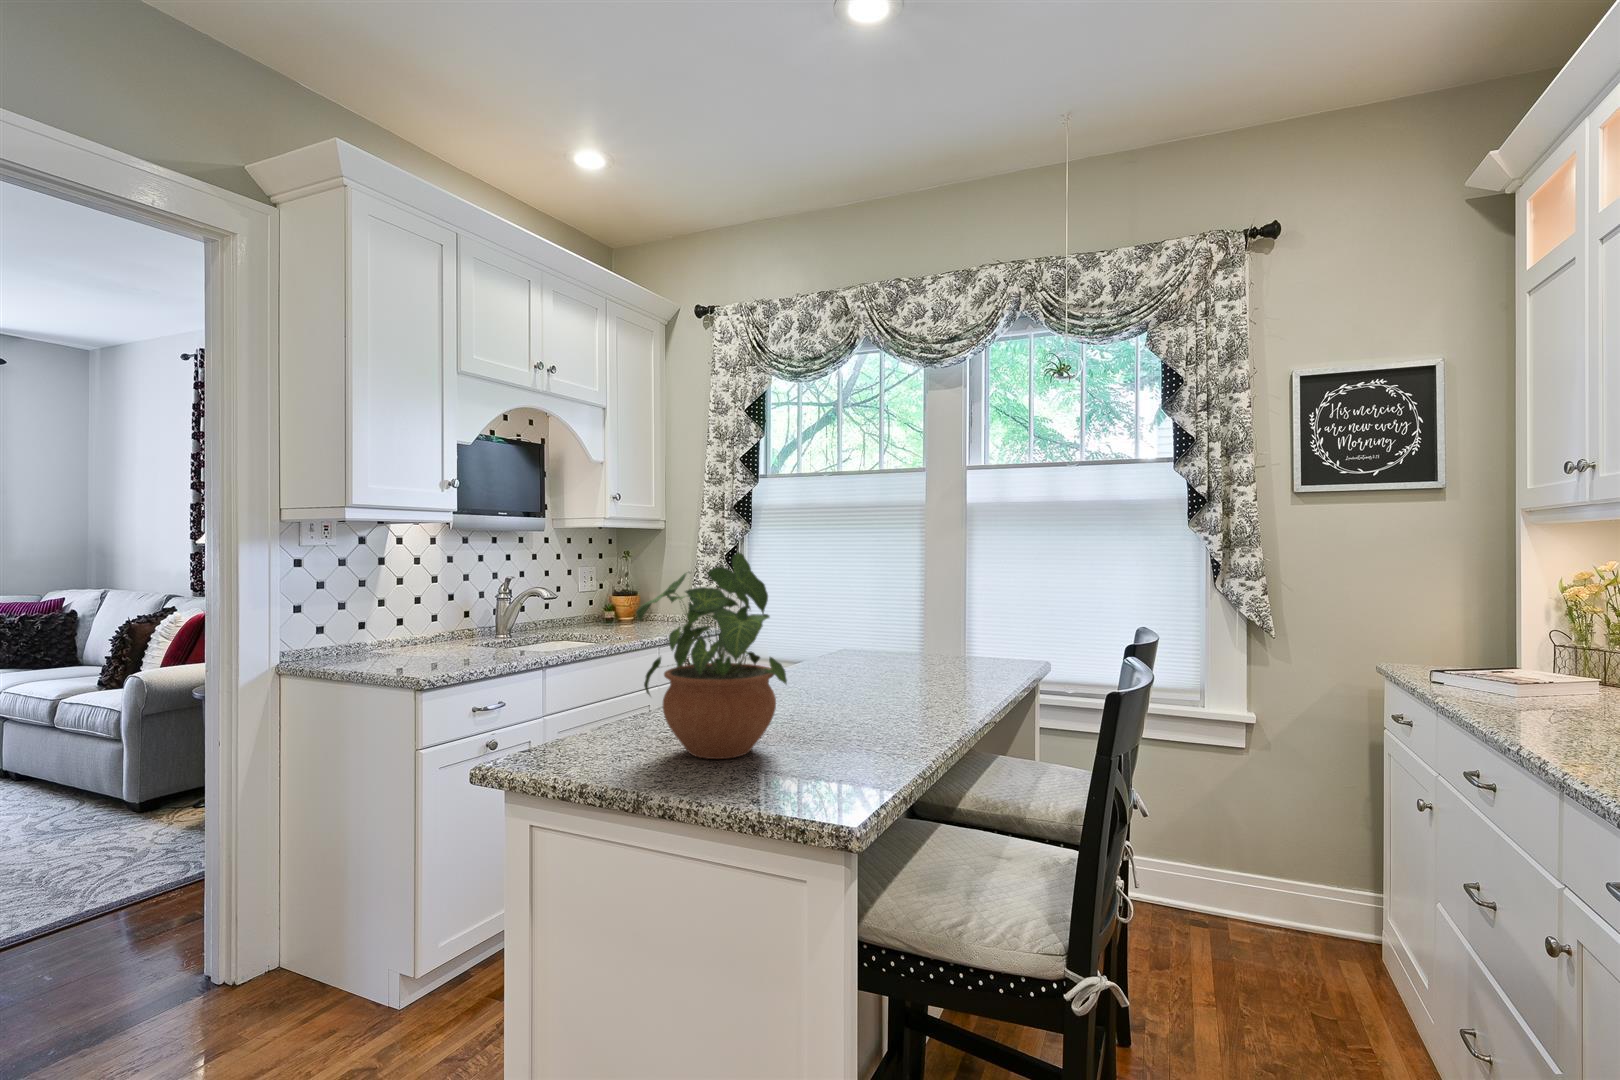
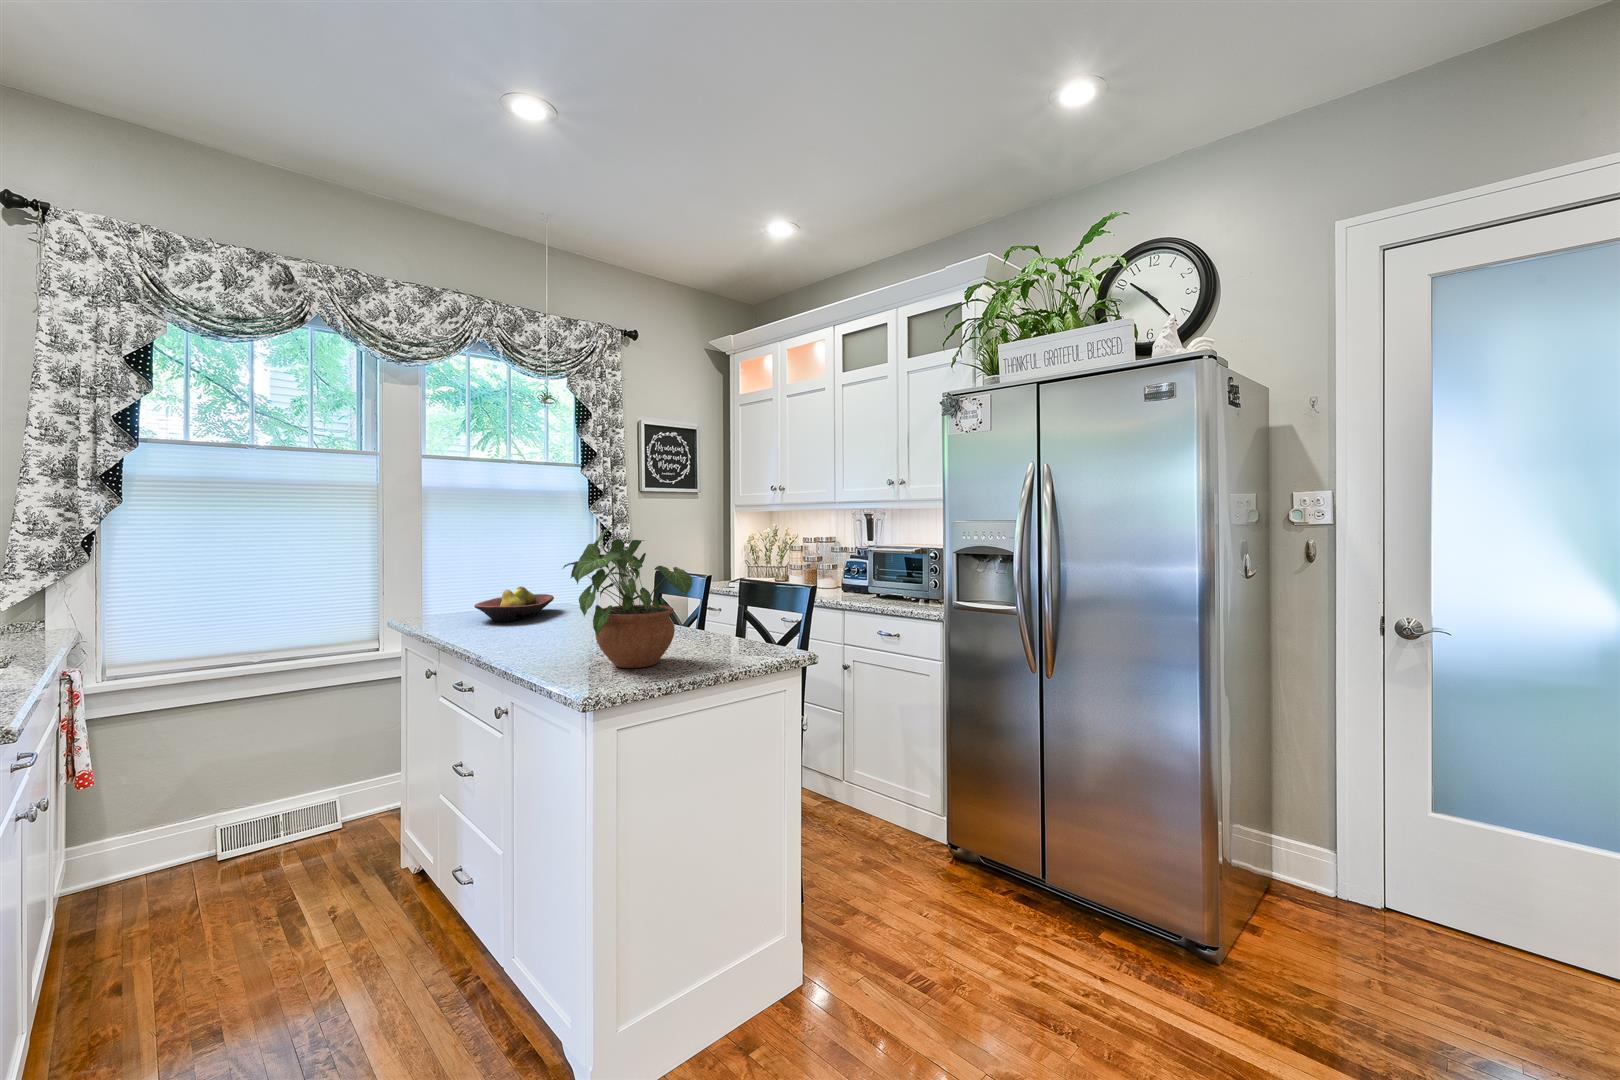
fruit bowl: none [860,631,987,673] -> present [474,586,554,622]

